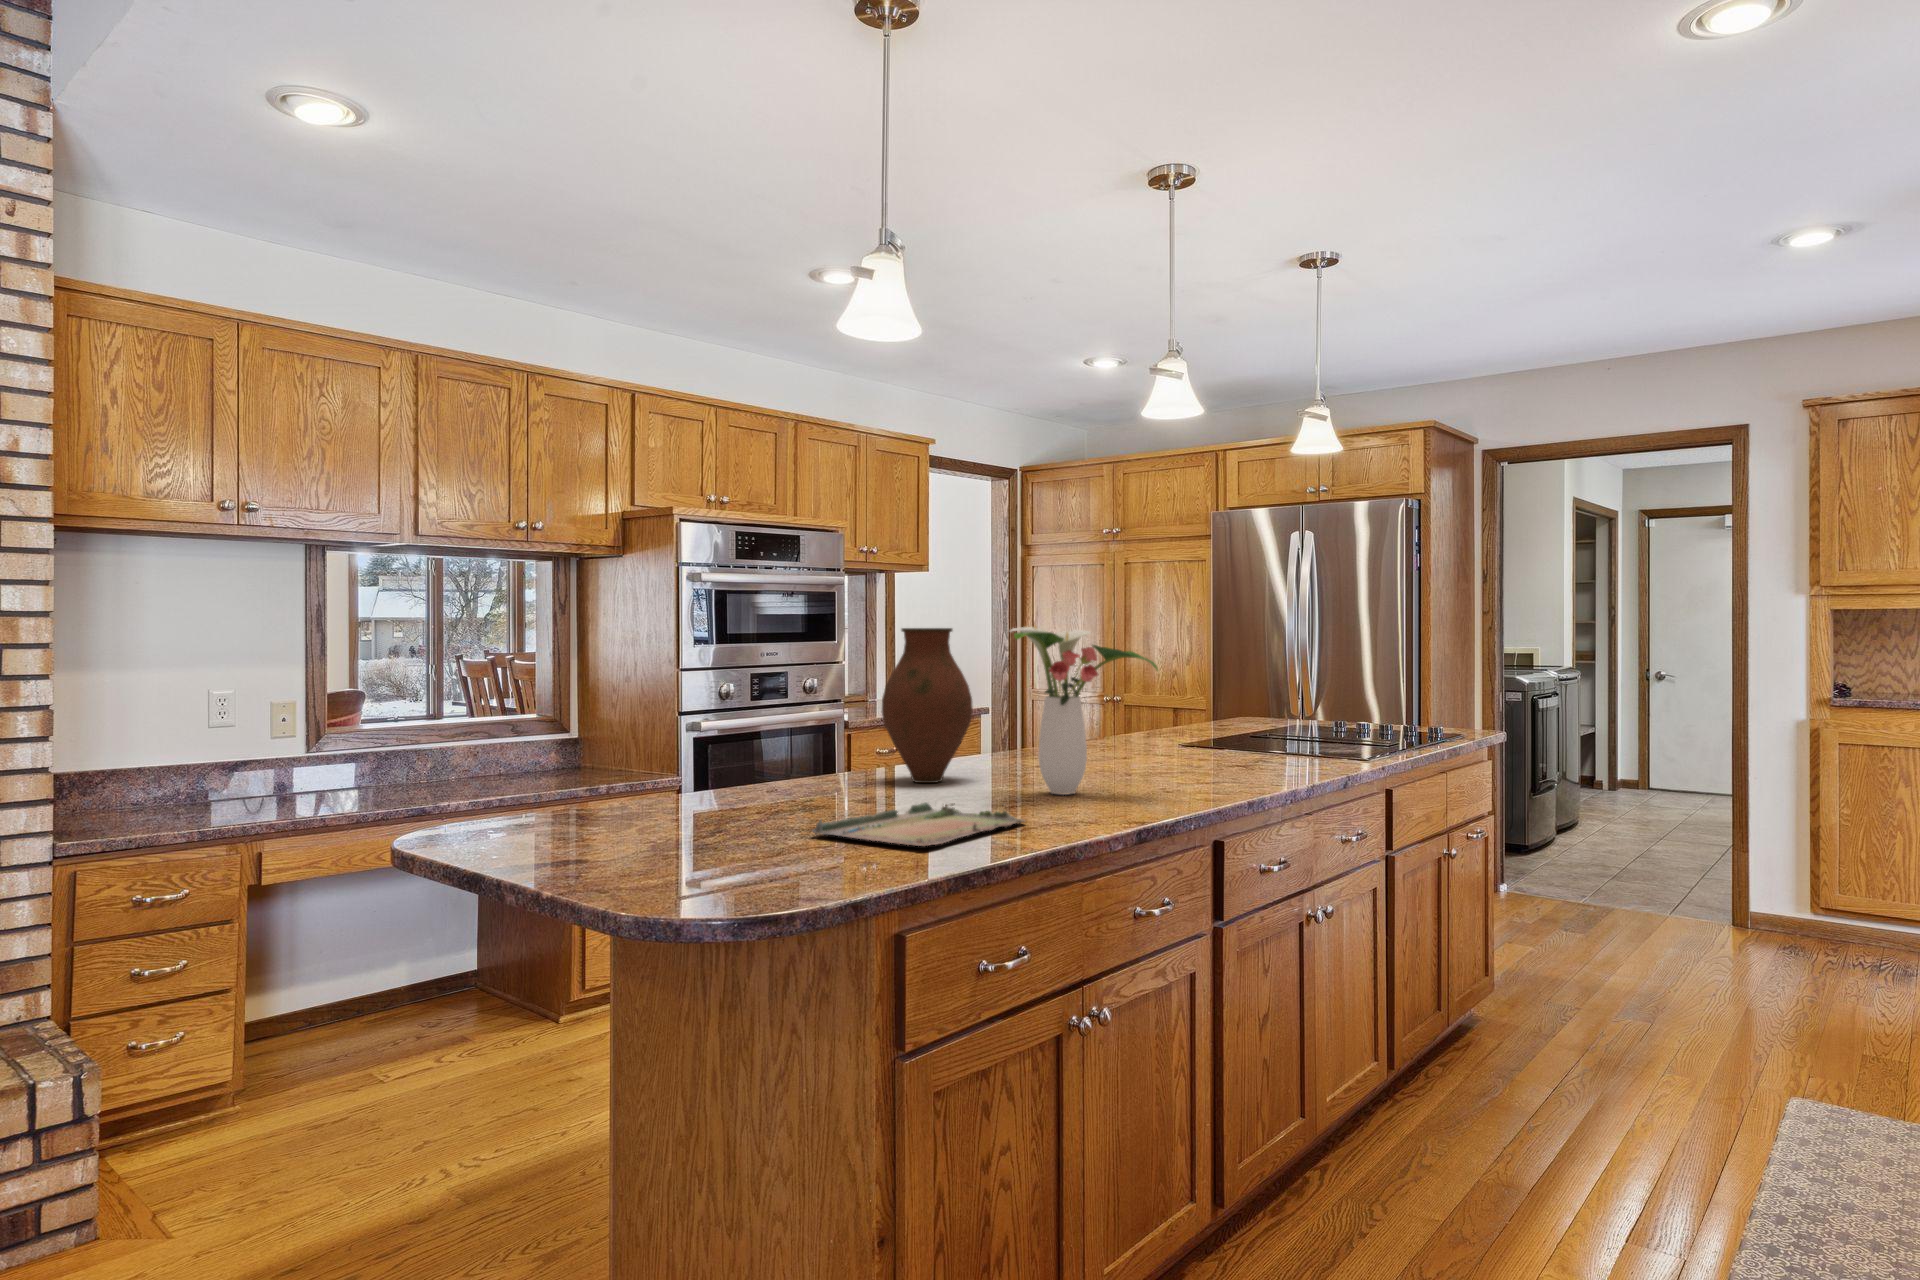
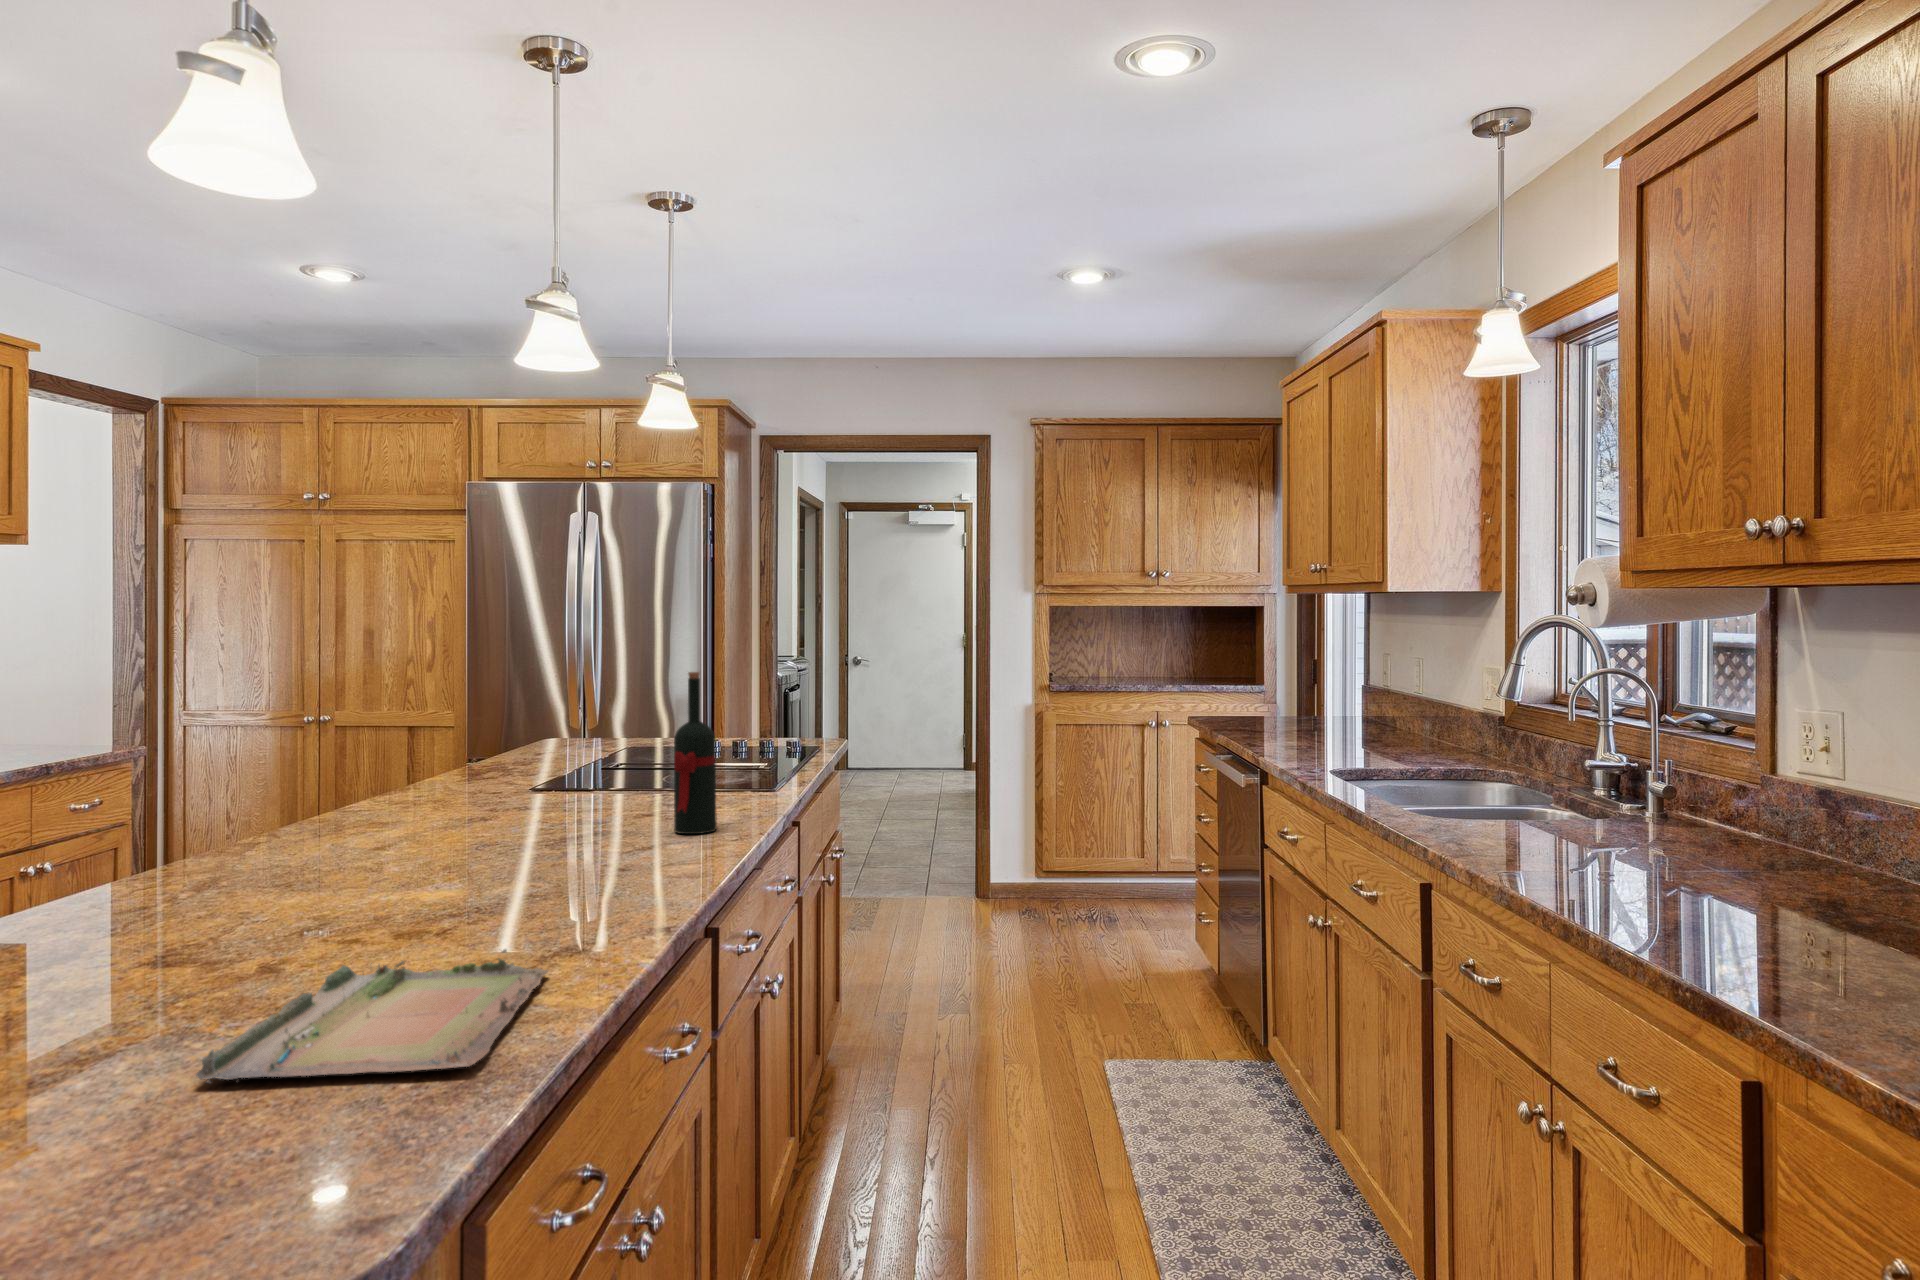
flower arrangement: present [1011,626,1158,795] -> none [419,661,655,907]
vase: present [882,628,973,783] -> none [157,664,328,917]
wine bottle: none [1229,645,1266,775] -> present [674,672,717,834]

